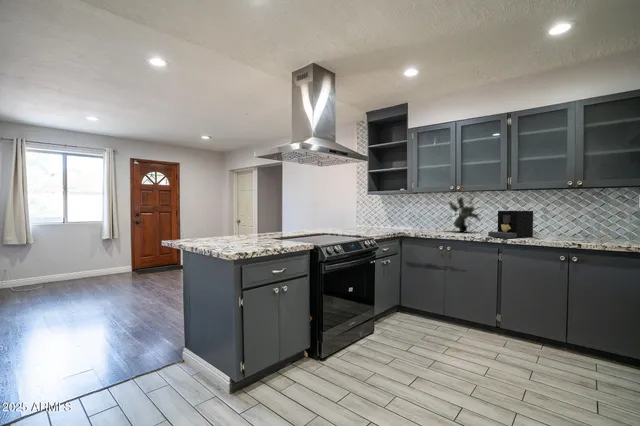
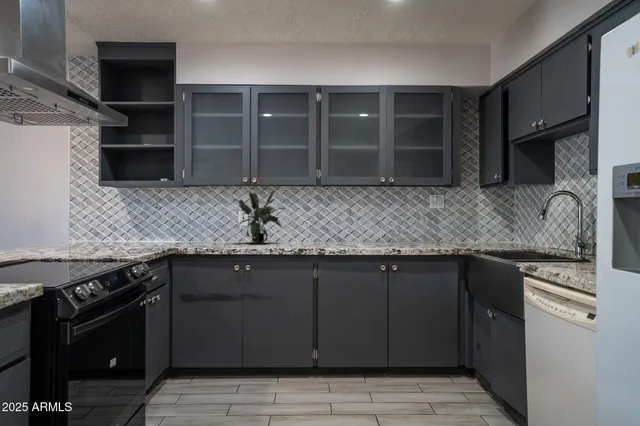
coffee maker: present [488,211,533,238] -> none [303,212,346,247]

